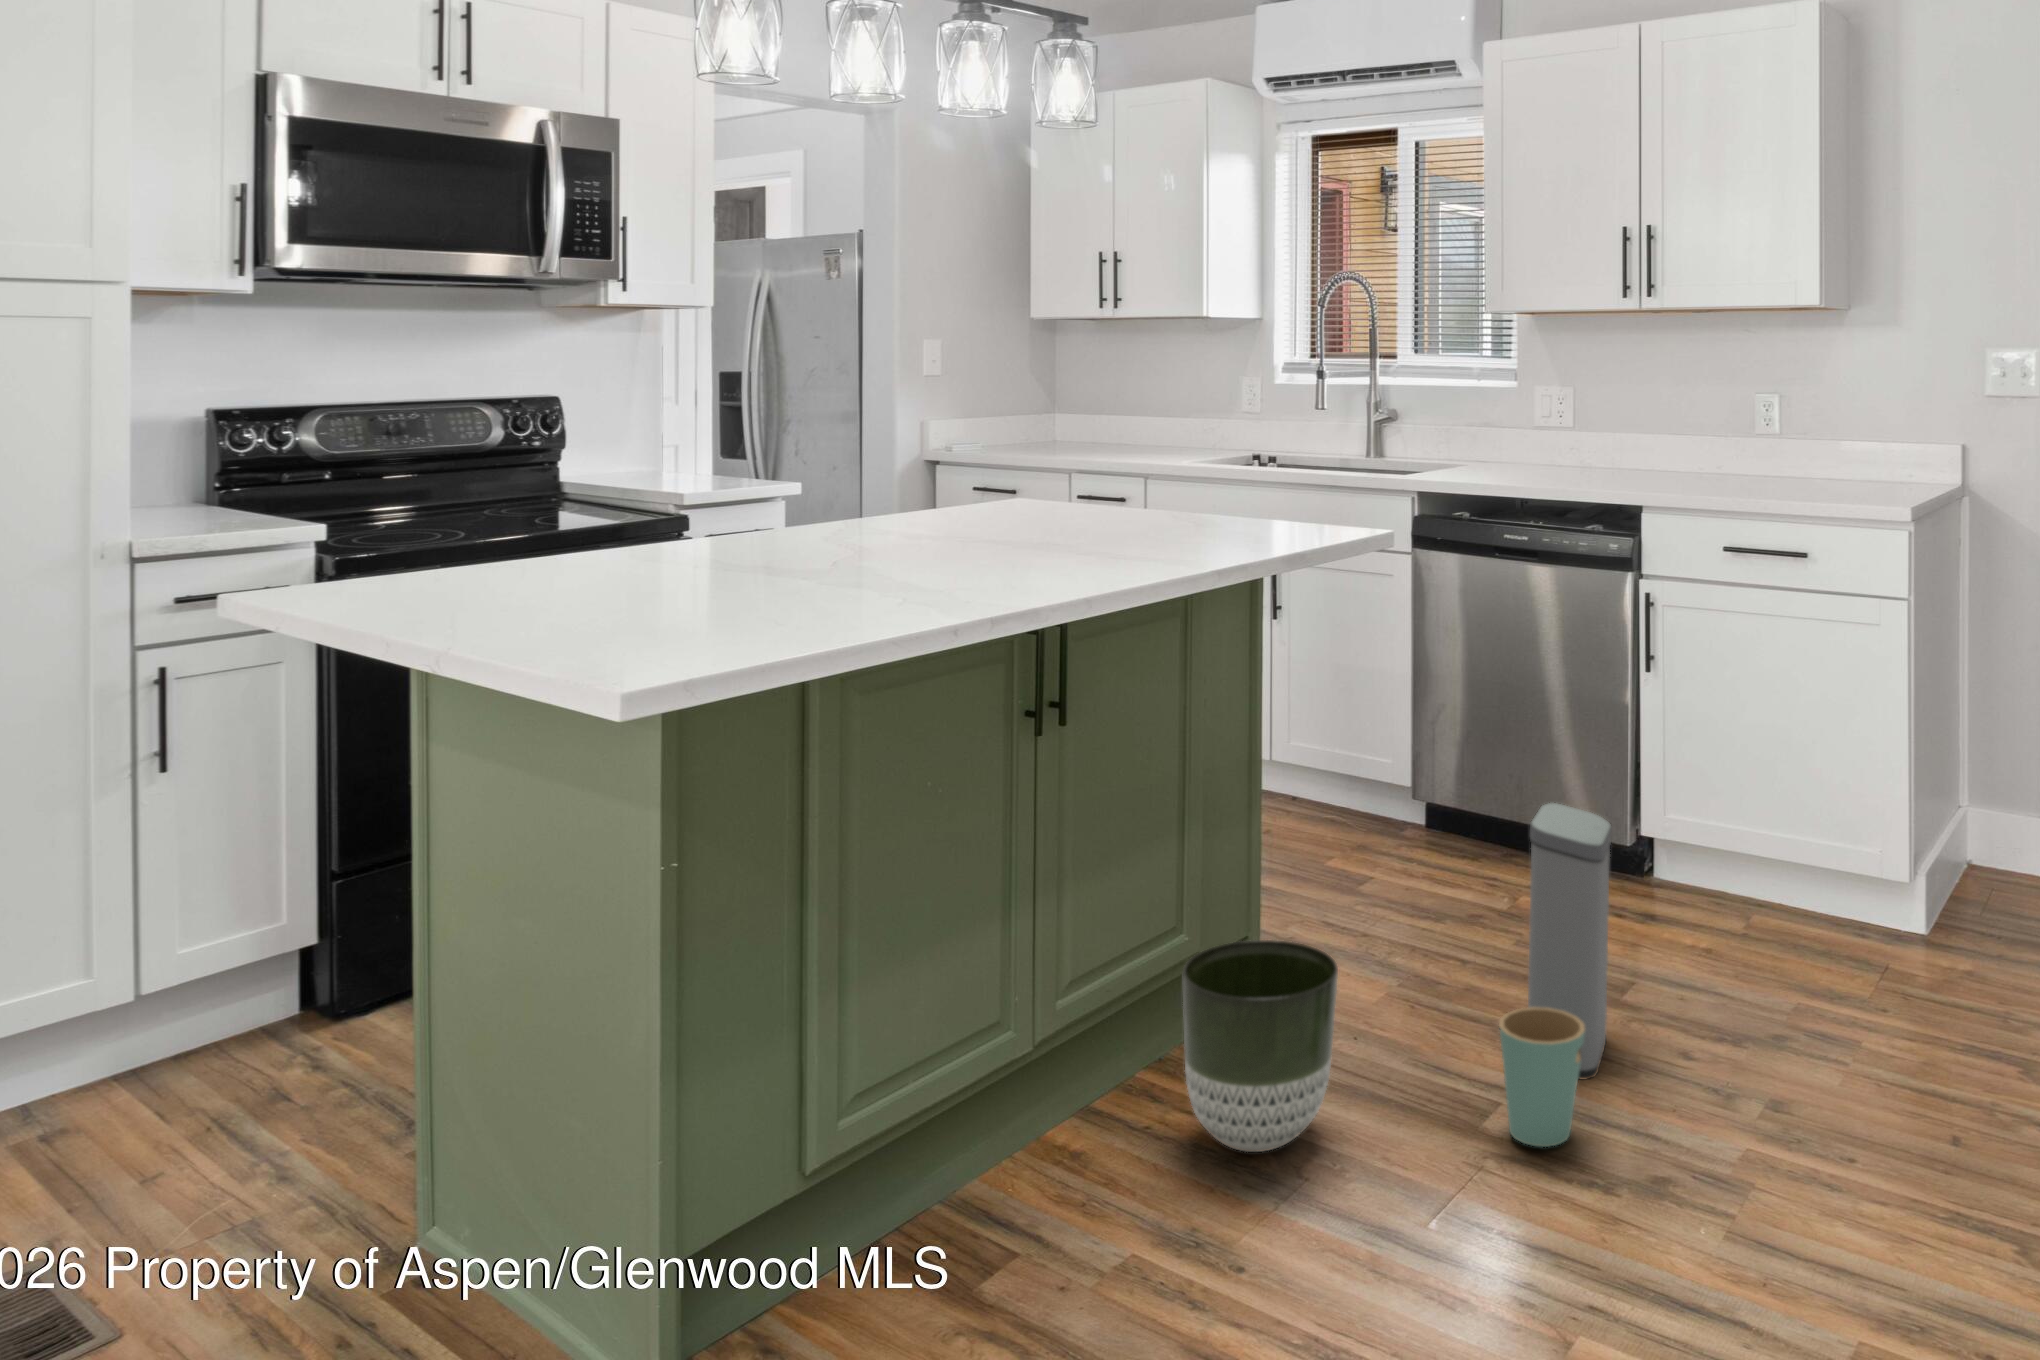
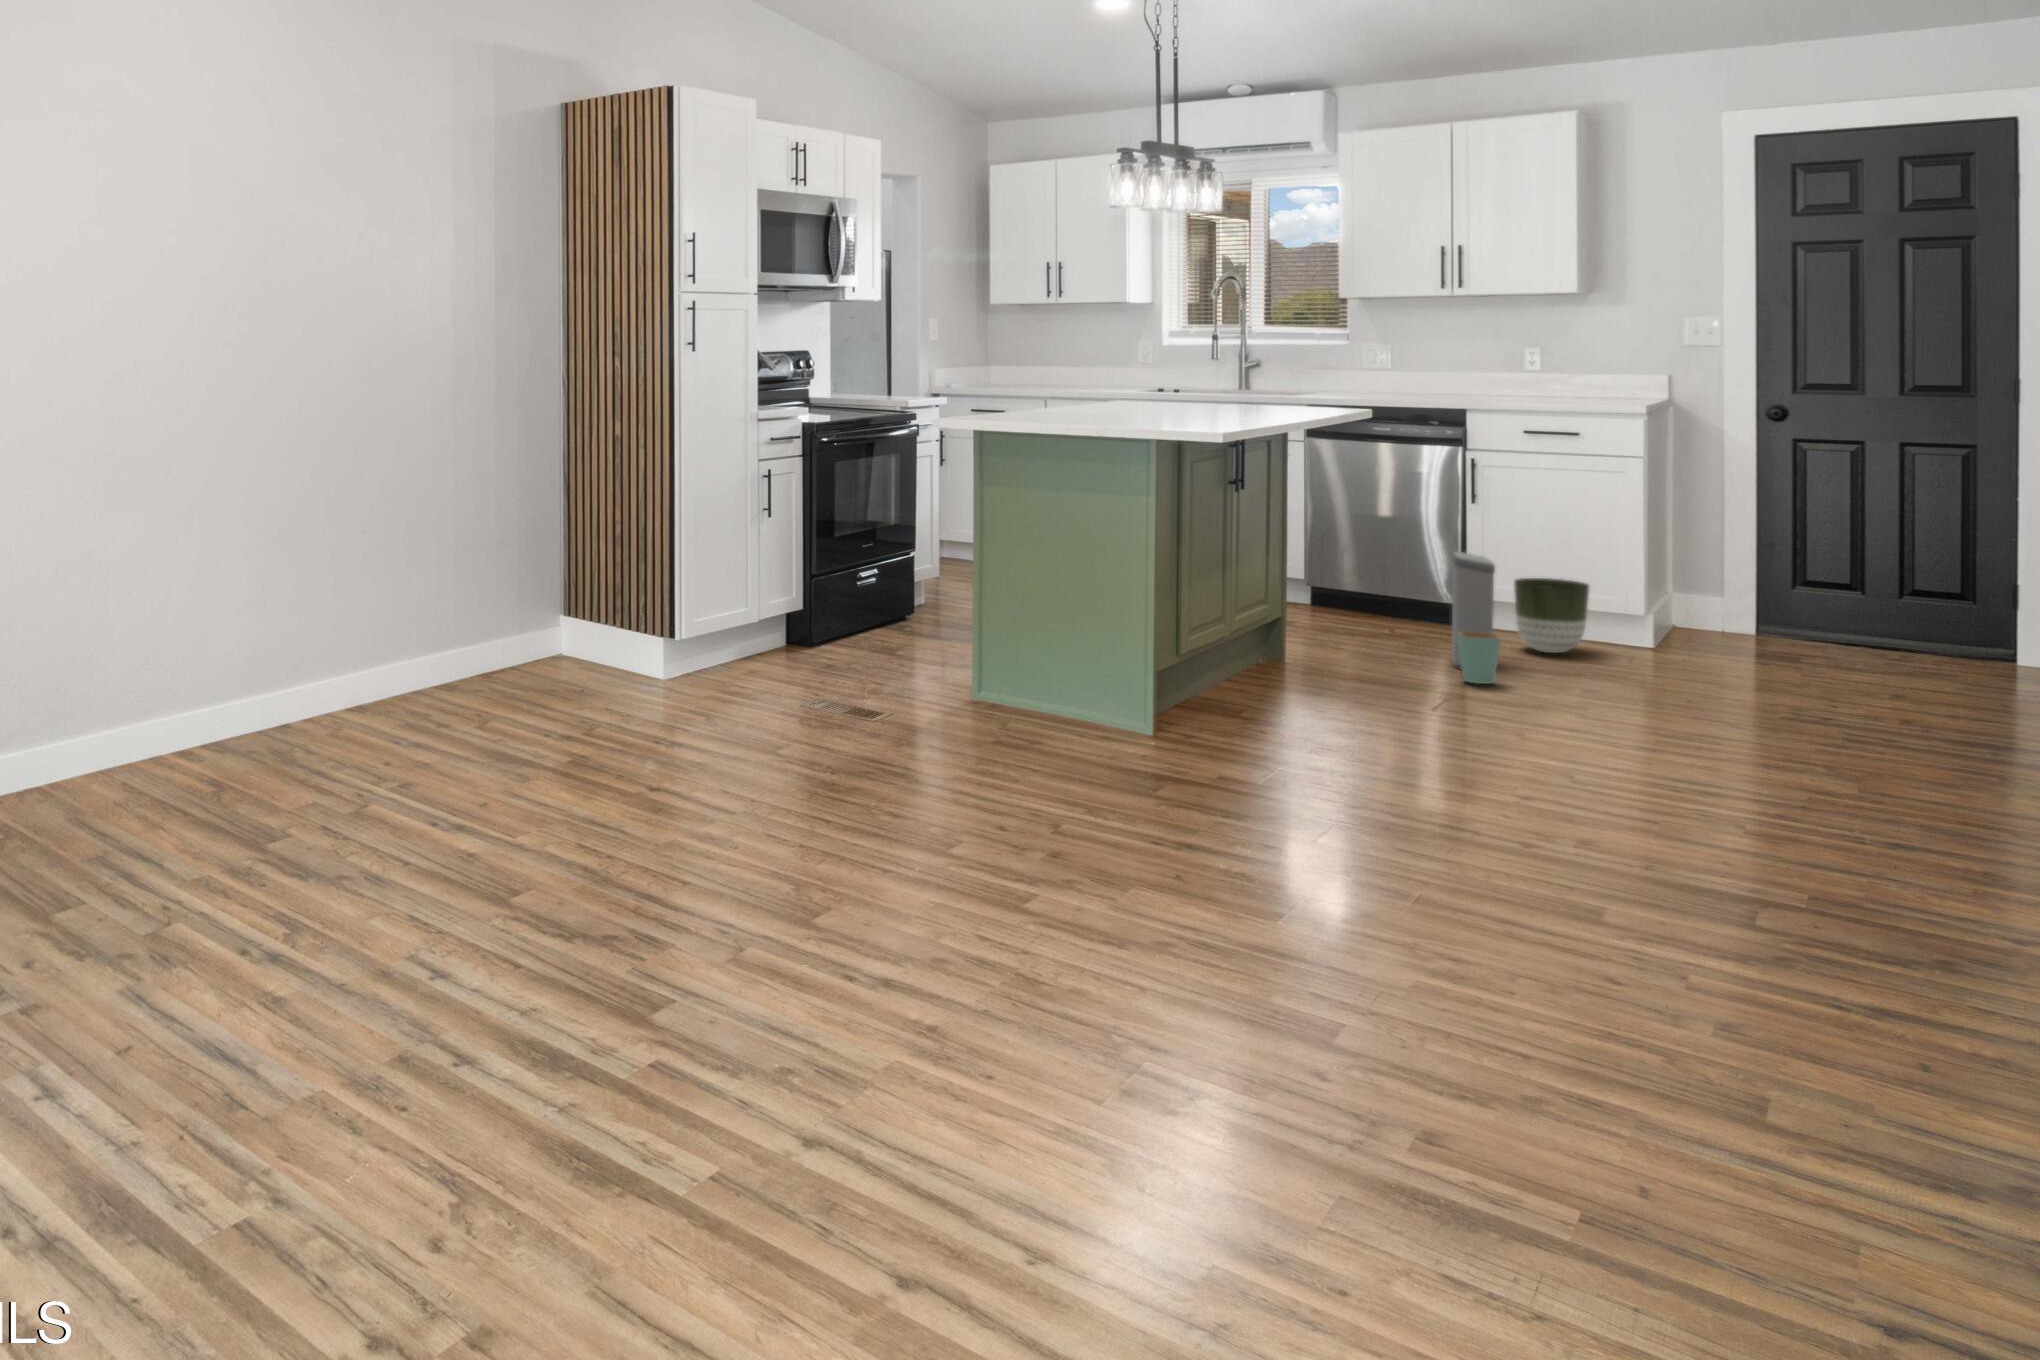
planter: present [1183,940,1338,1152] -> present [1514,578,1590,653]

